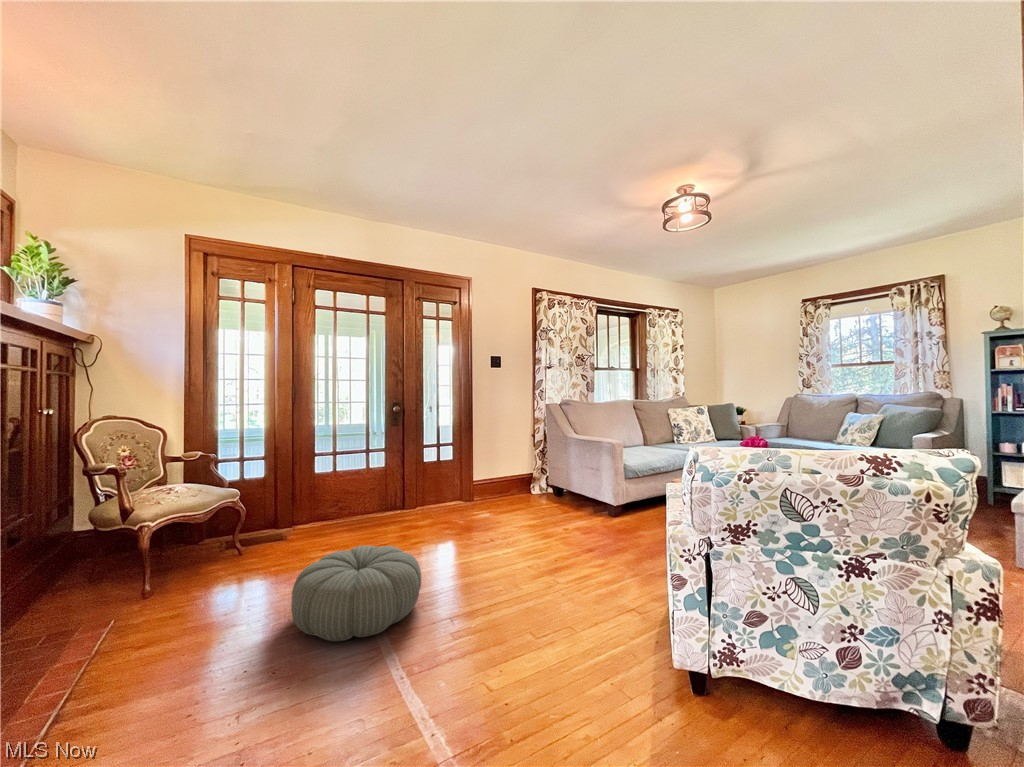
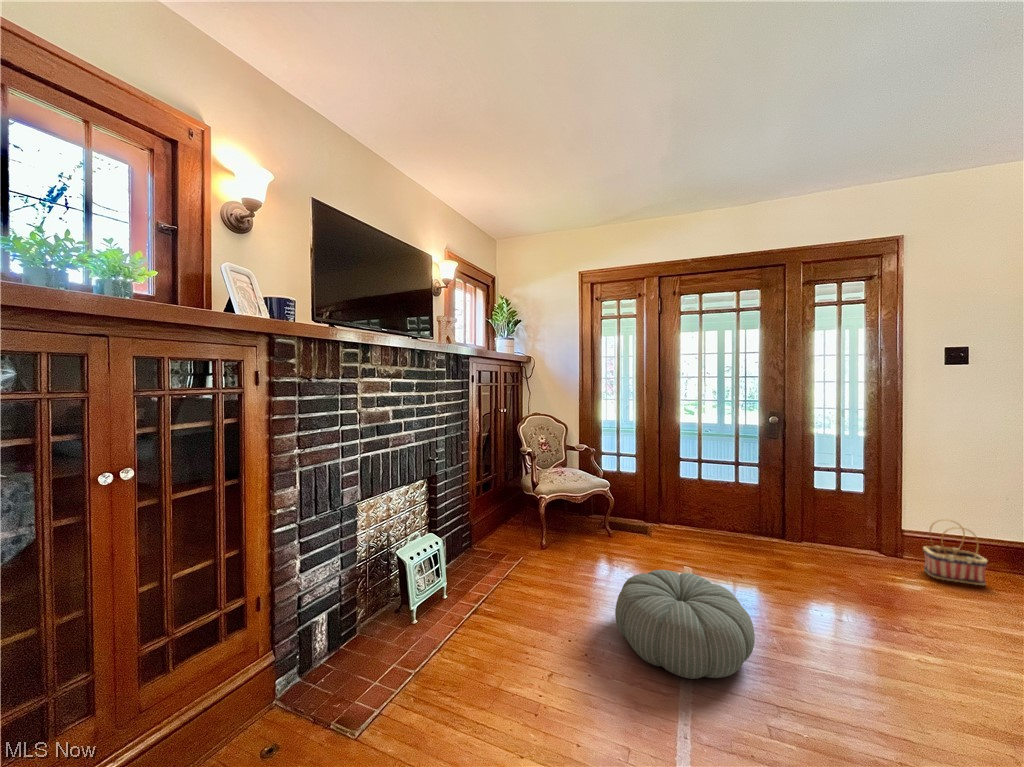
basket: none [484,466,512,505] -> present [923,522,987,585]

